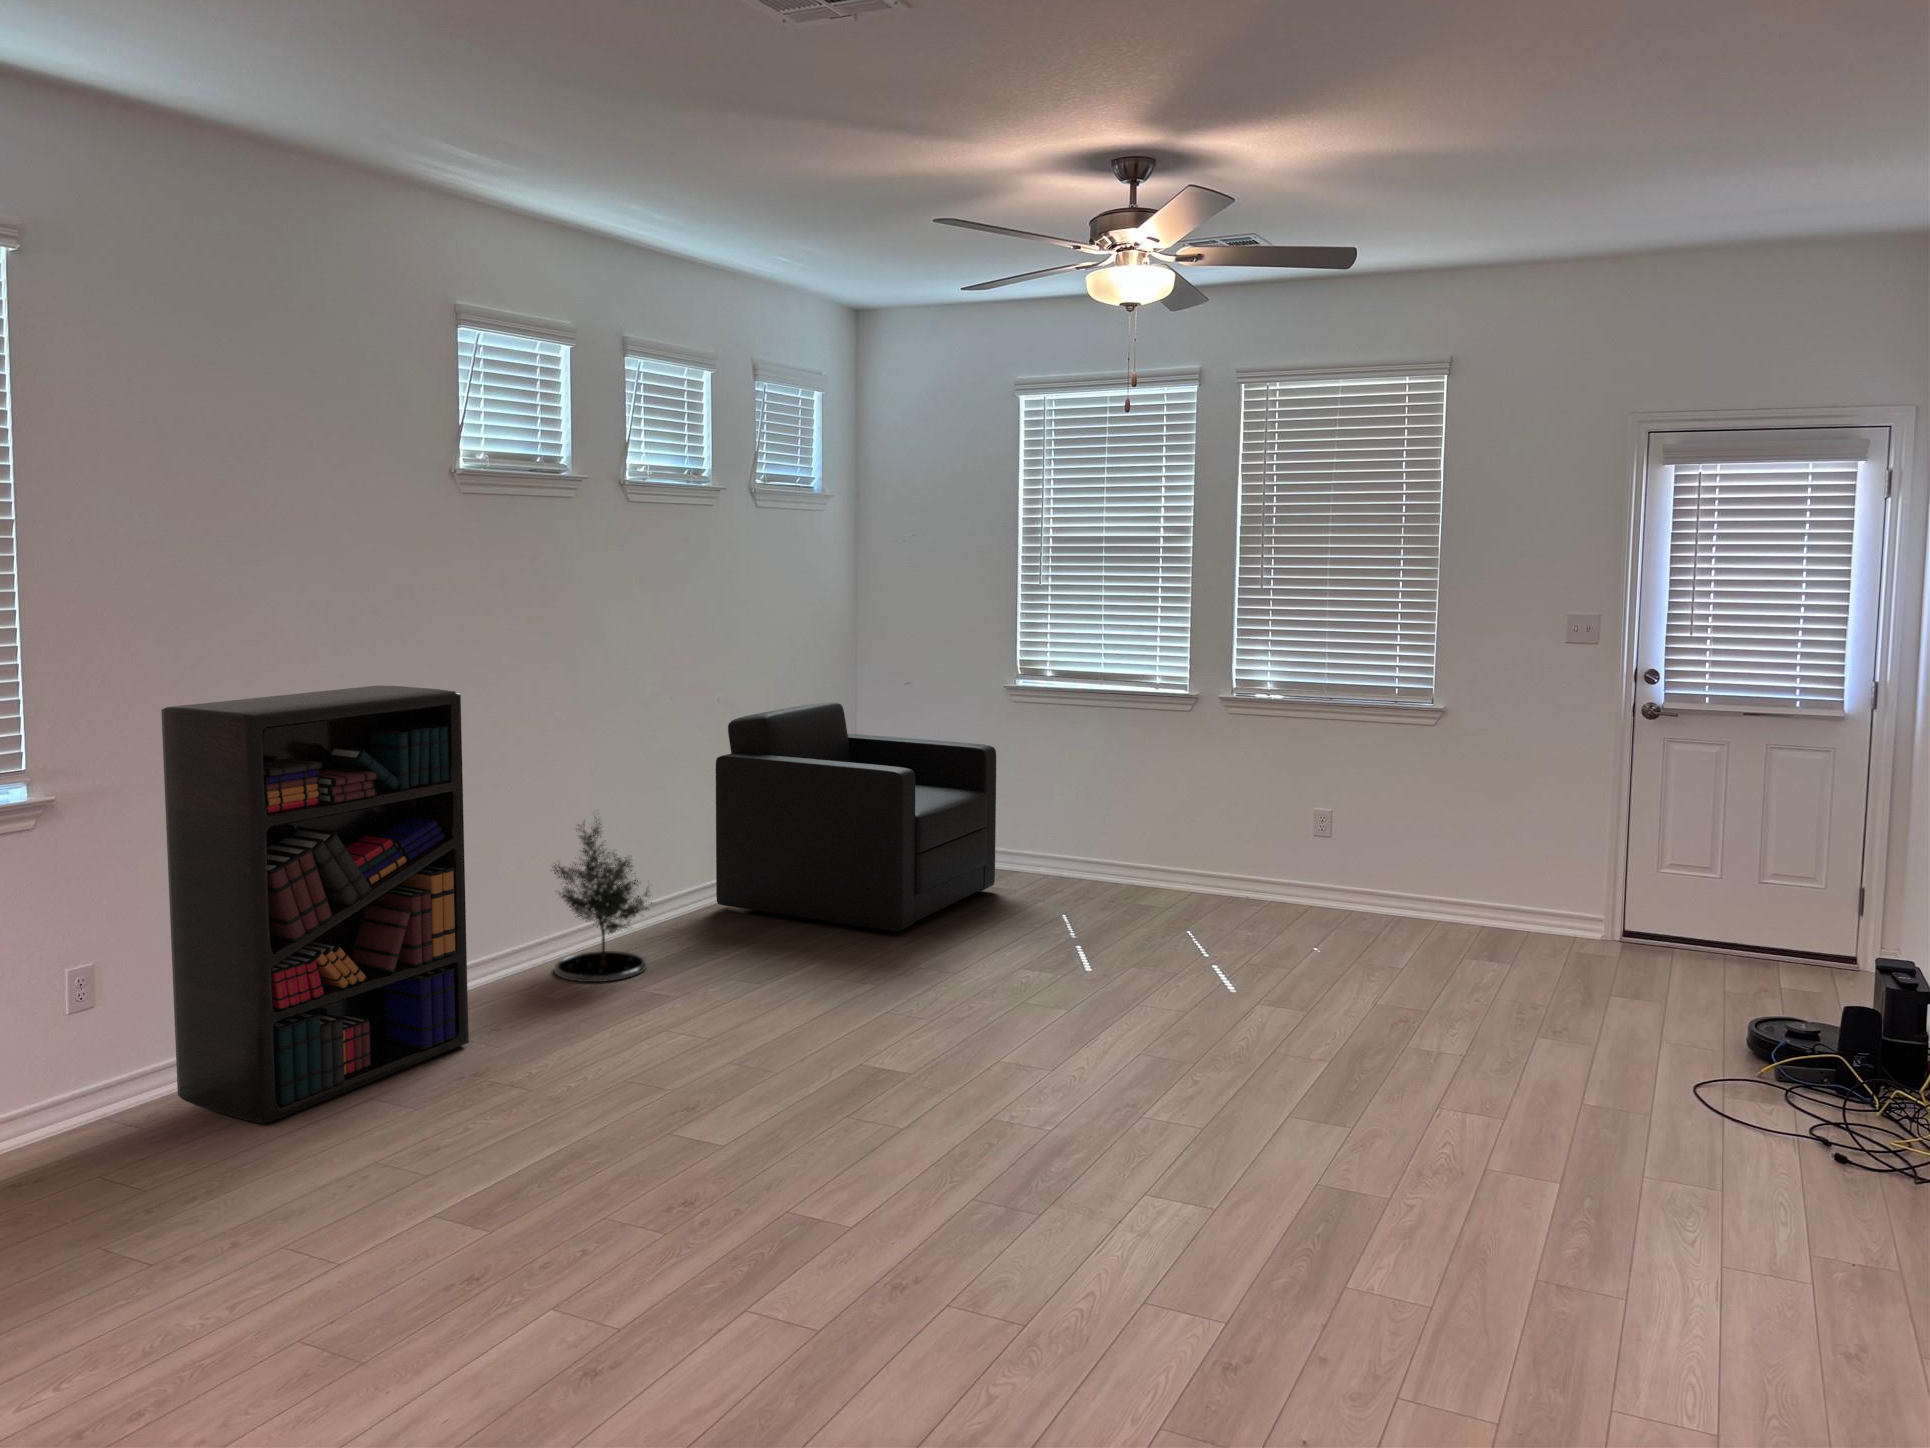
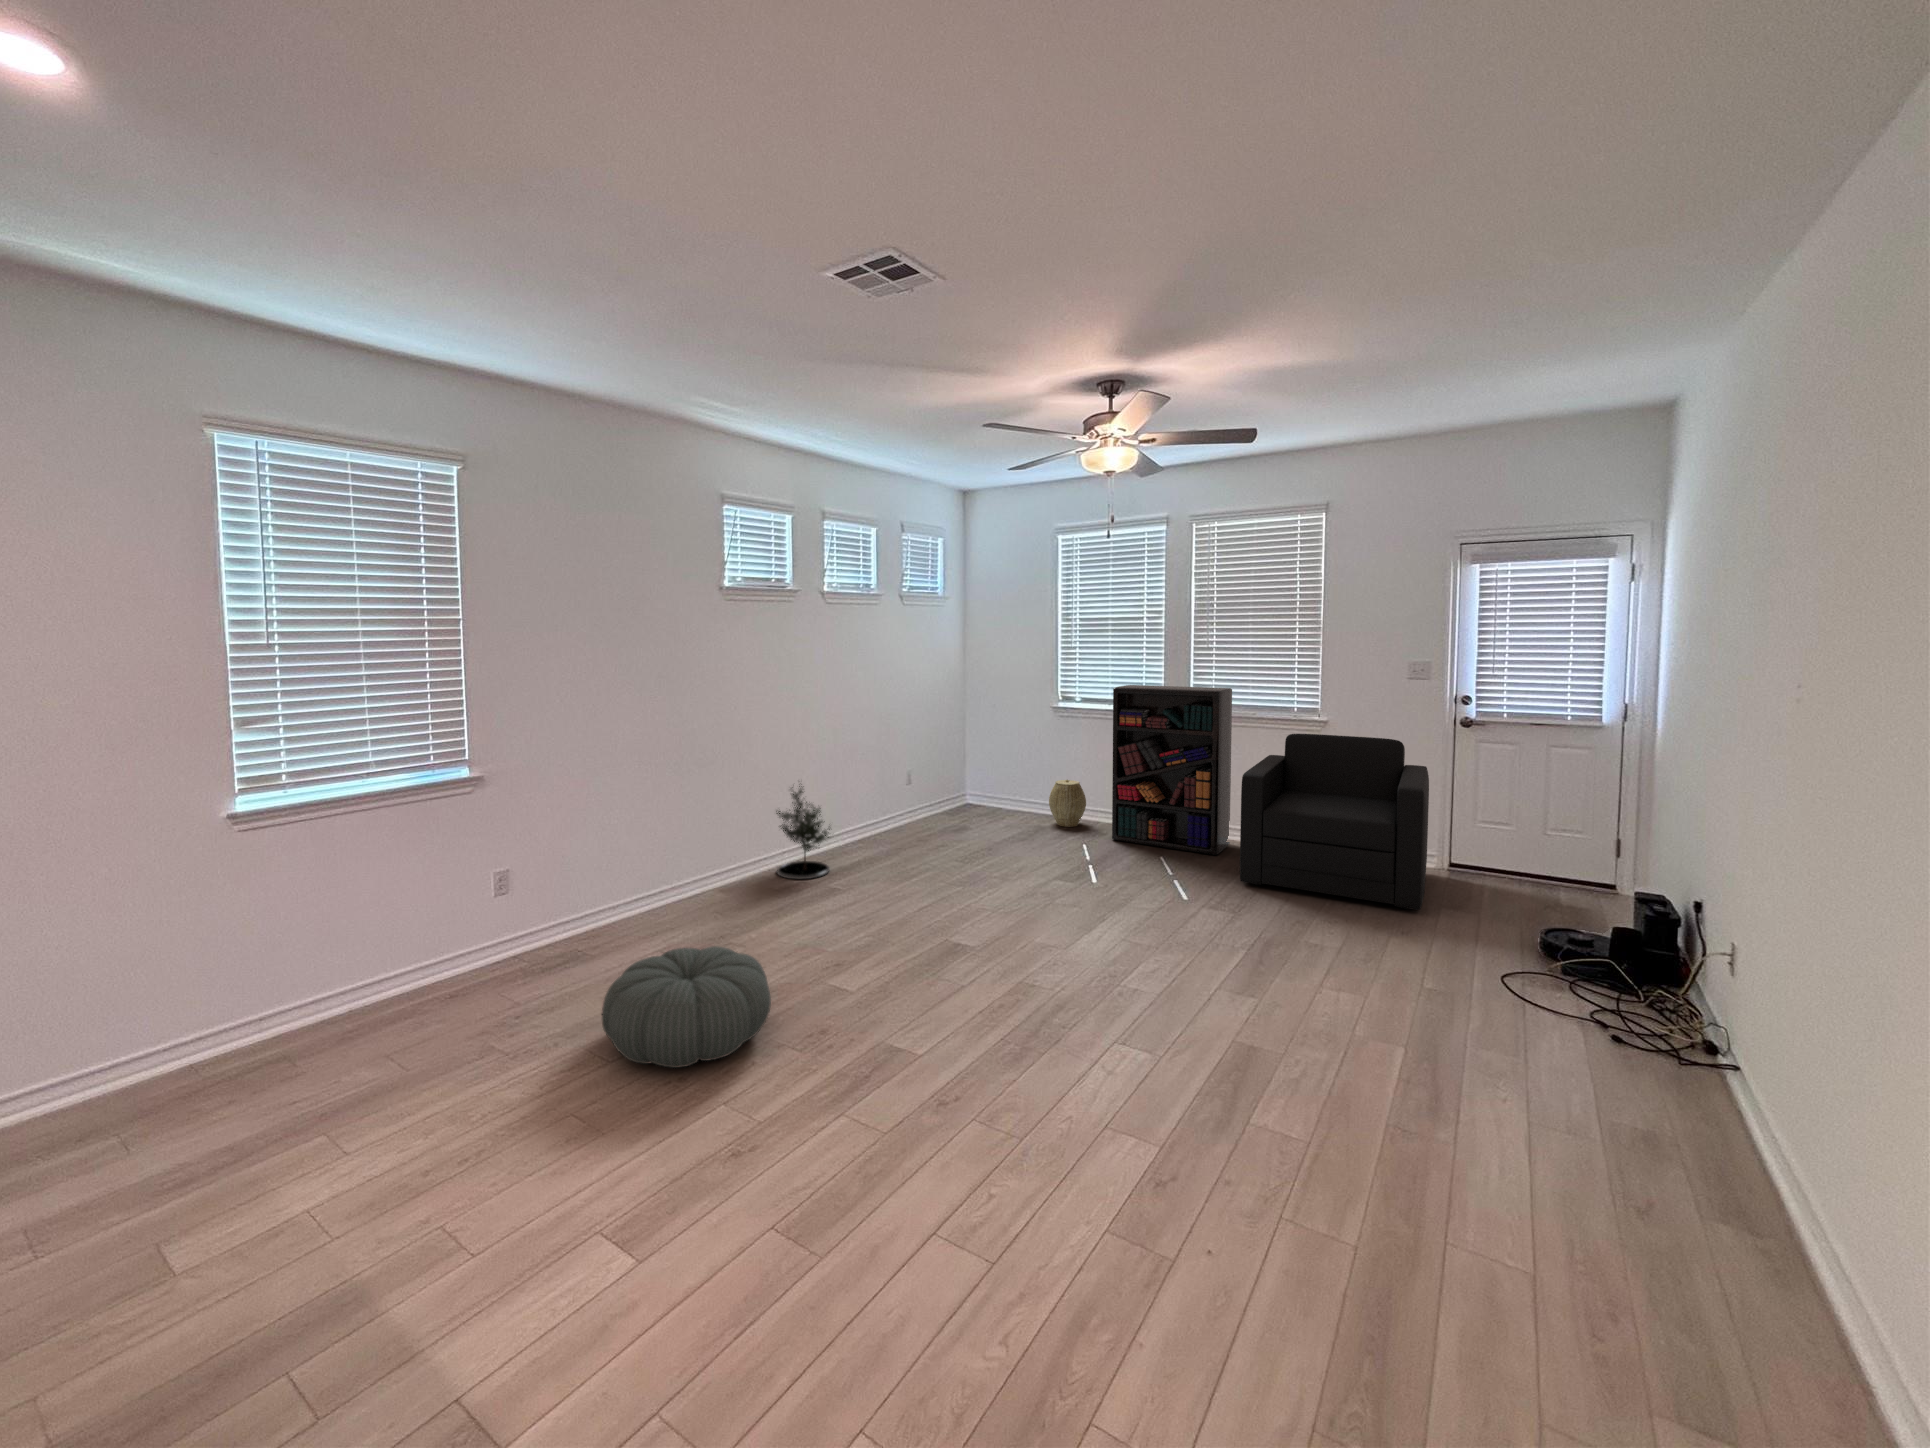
bookshelf: present [161,686,469,1124] -> present [1112,685,1232,855]
armchair: present [716,703,996,932] -> present [1240,734,1429,910]
woven basket: none [1003,806,1064,884] -> present [1049,780,1086,827]
pouf: none [326,1088,609,1282] -> present [602,946,771,1068]

